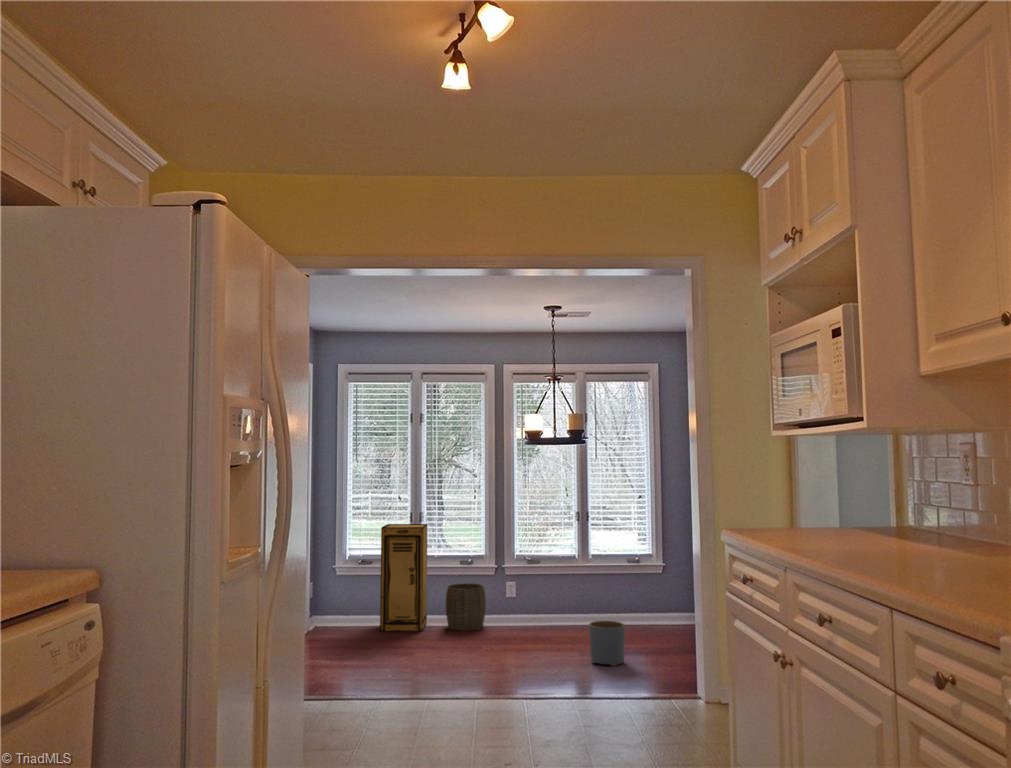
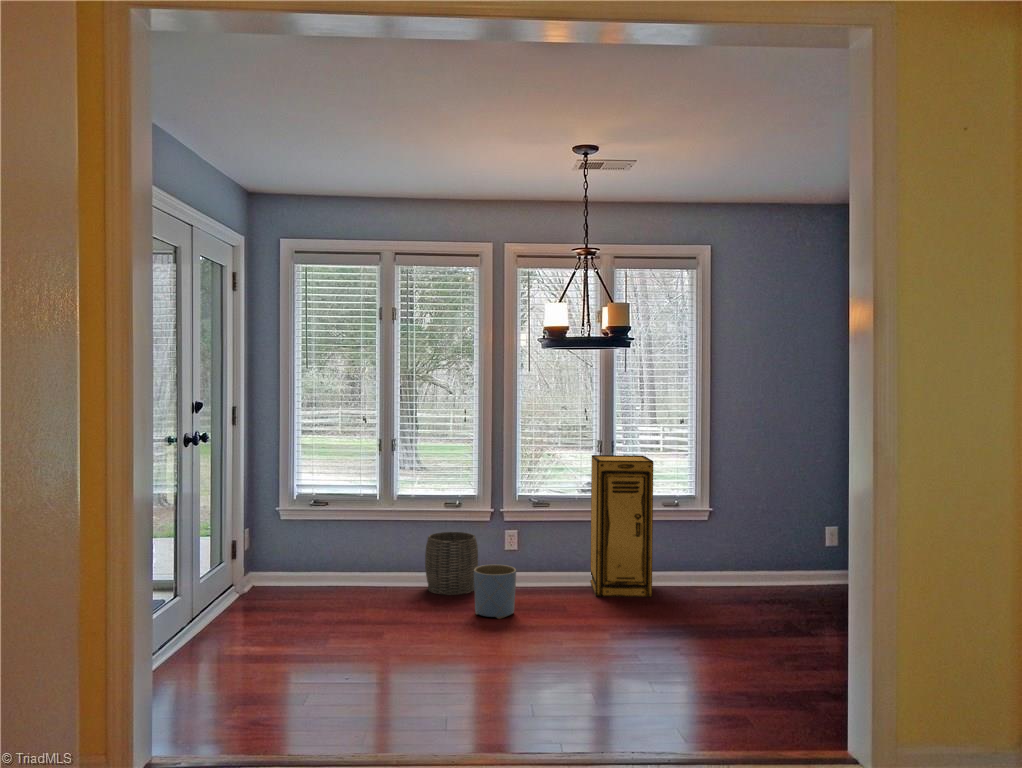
storage cabinet: present [380,524,427,632] -> present [590,455,653,597]
planter: present [589,621,625,666] -> present [474,565,516,619]

